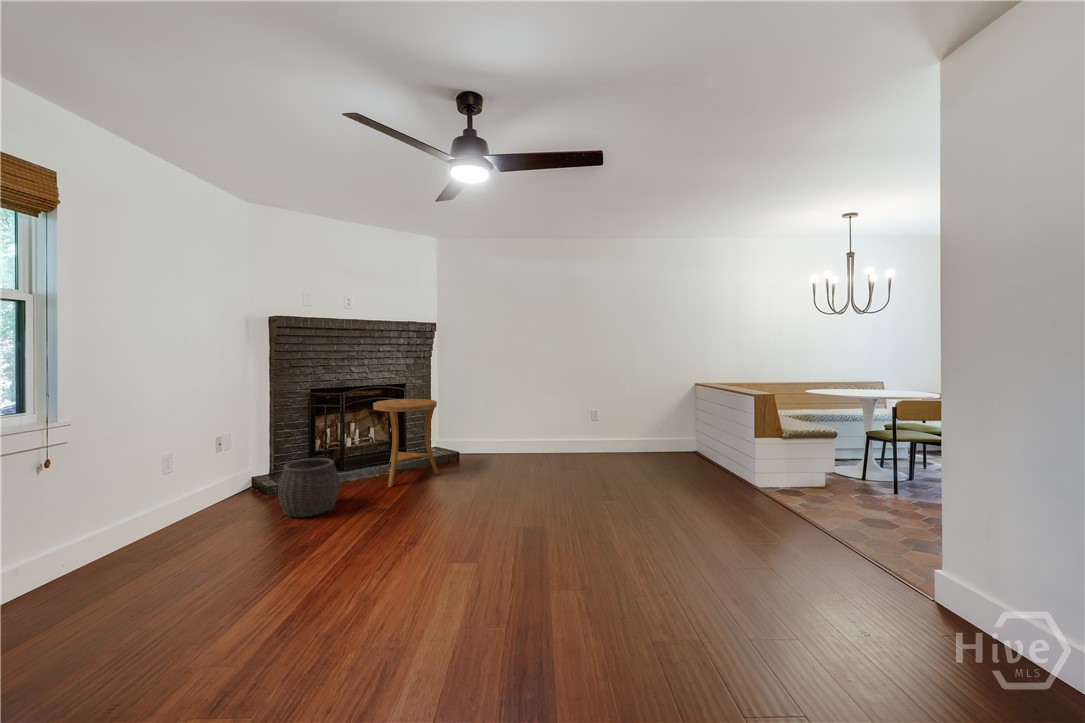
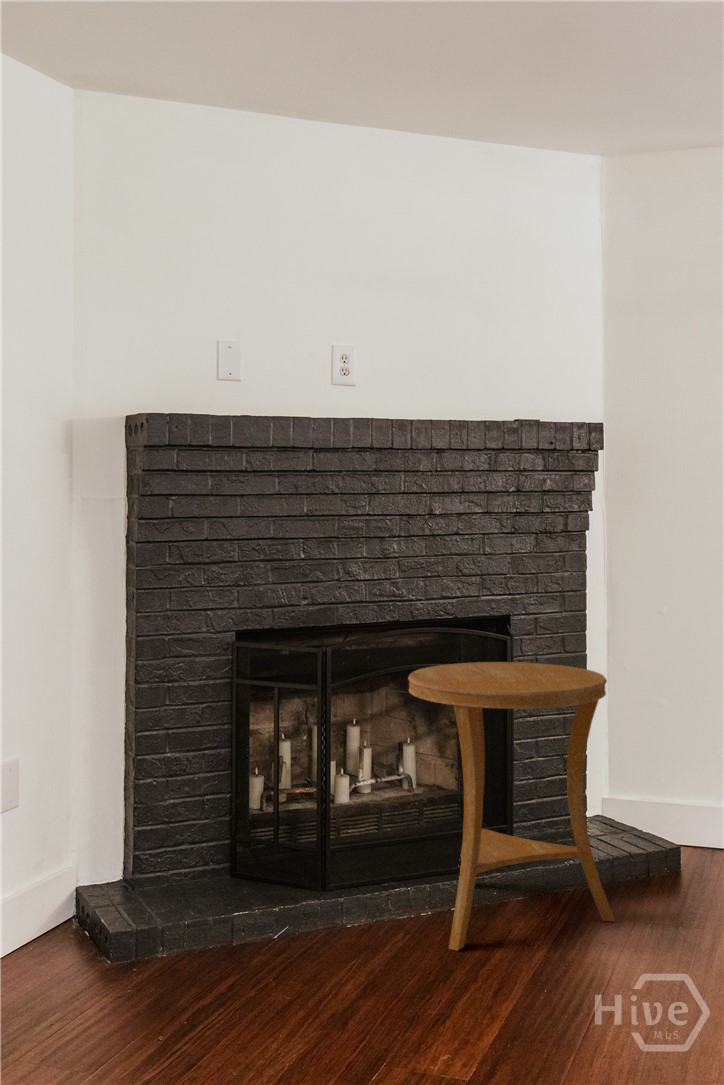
woven basket: present [278,458,340,517] -> none [129,840,302,1033]

